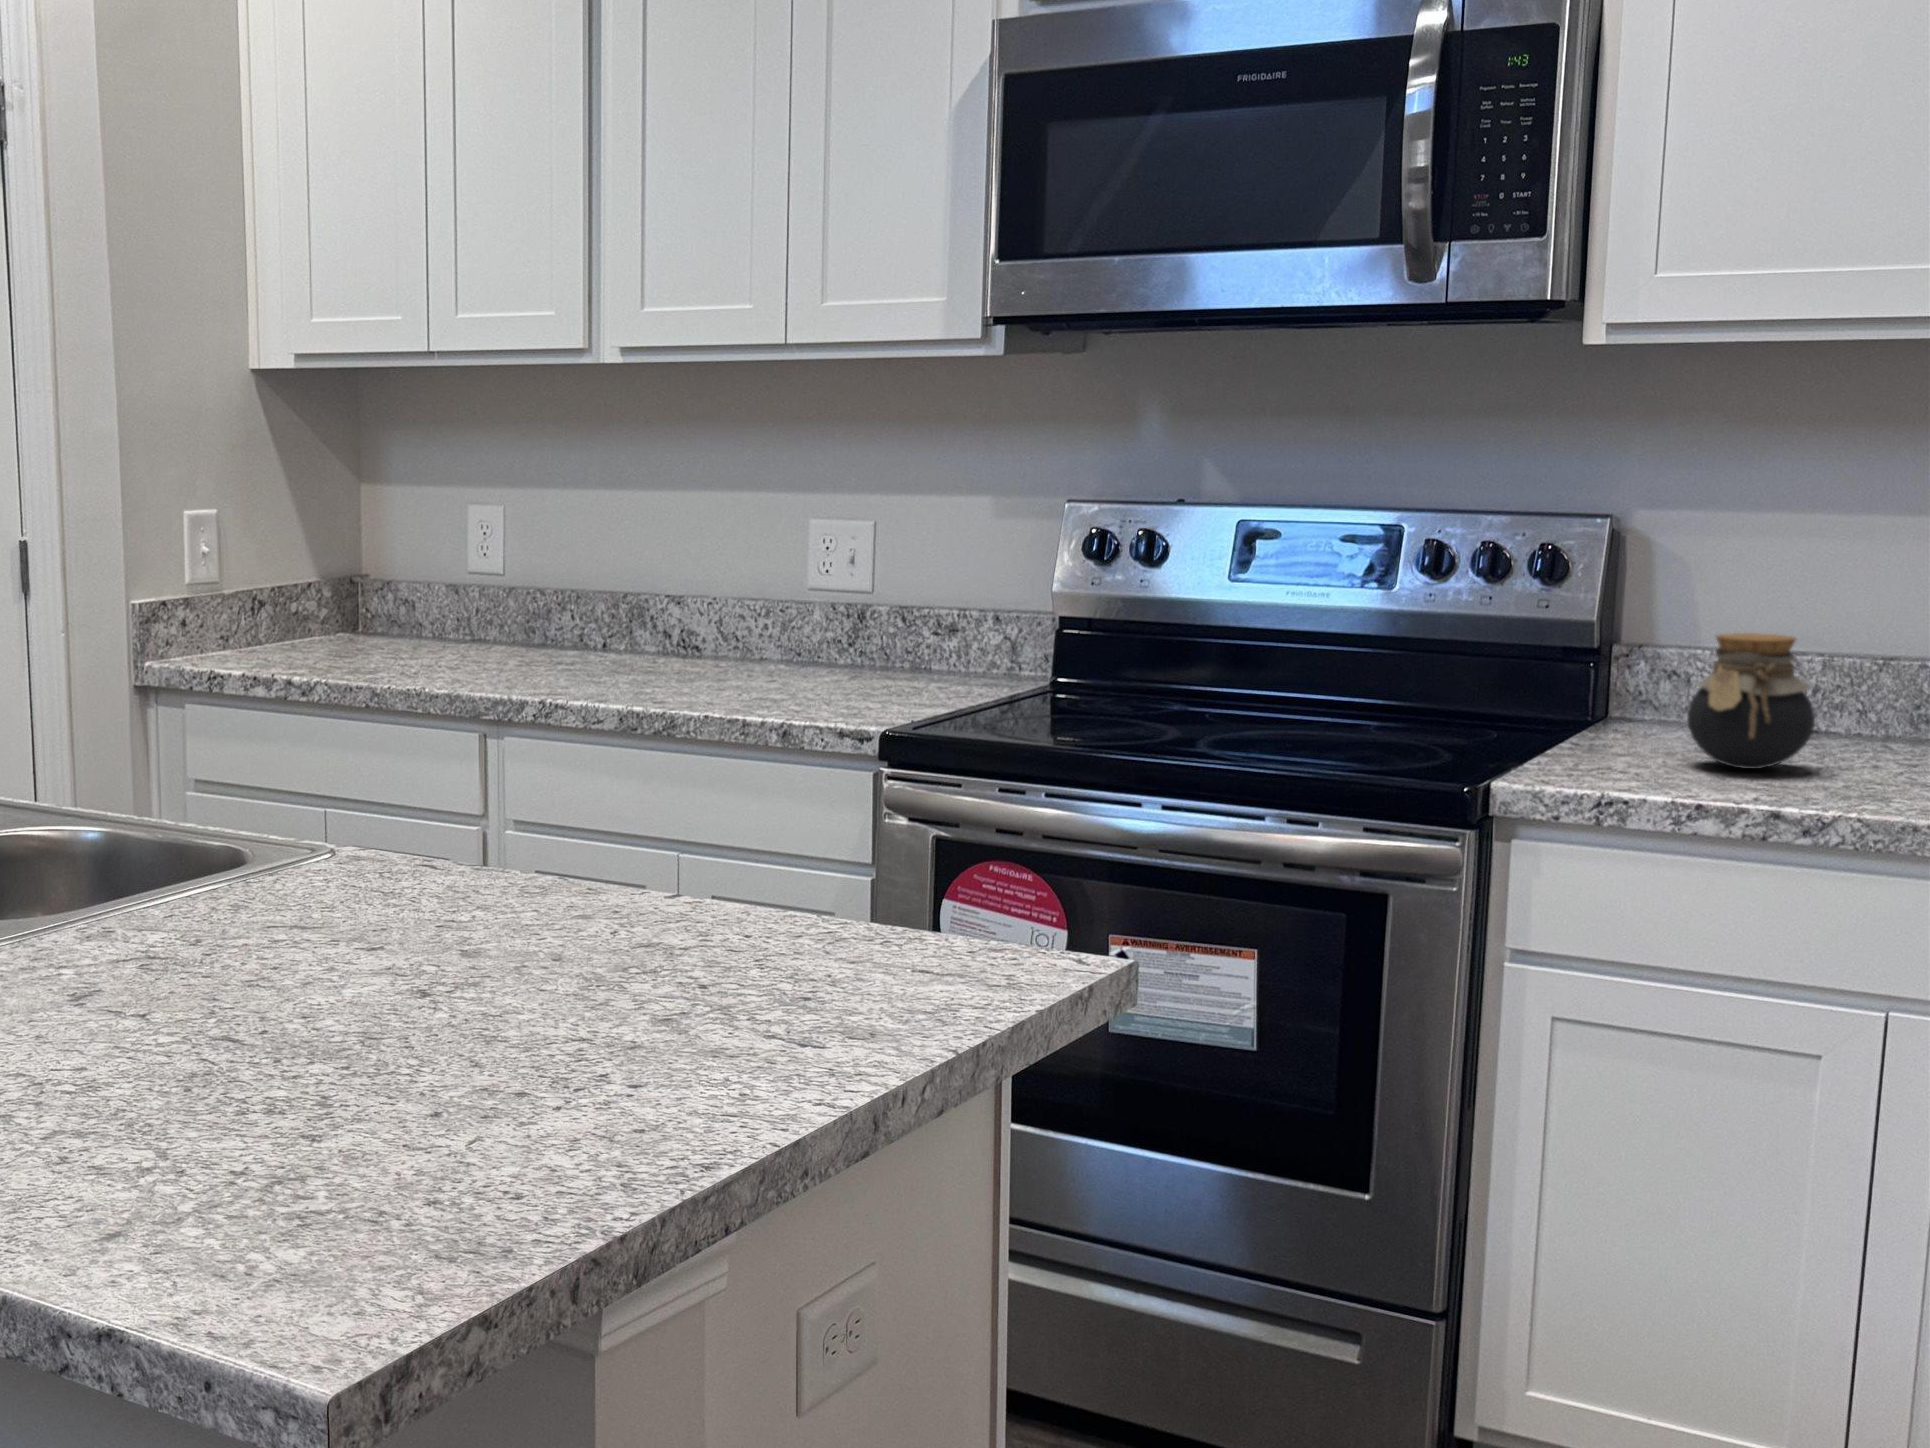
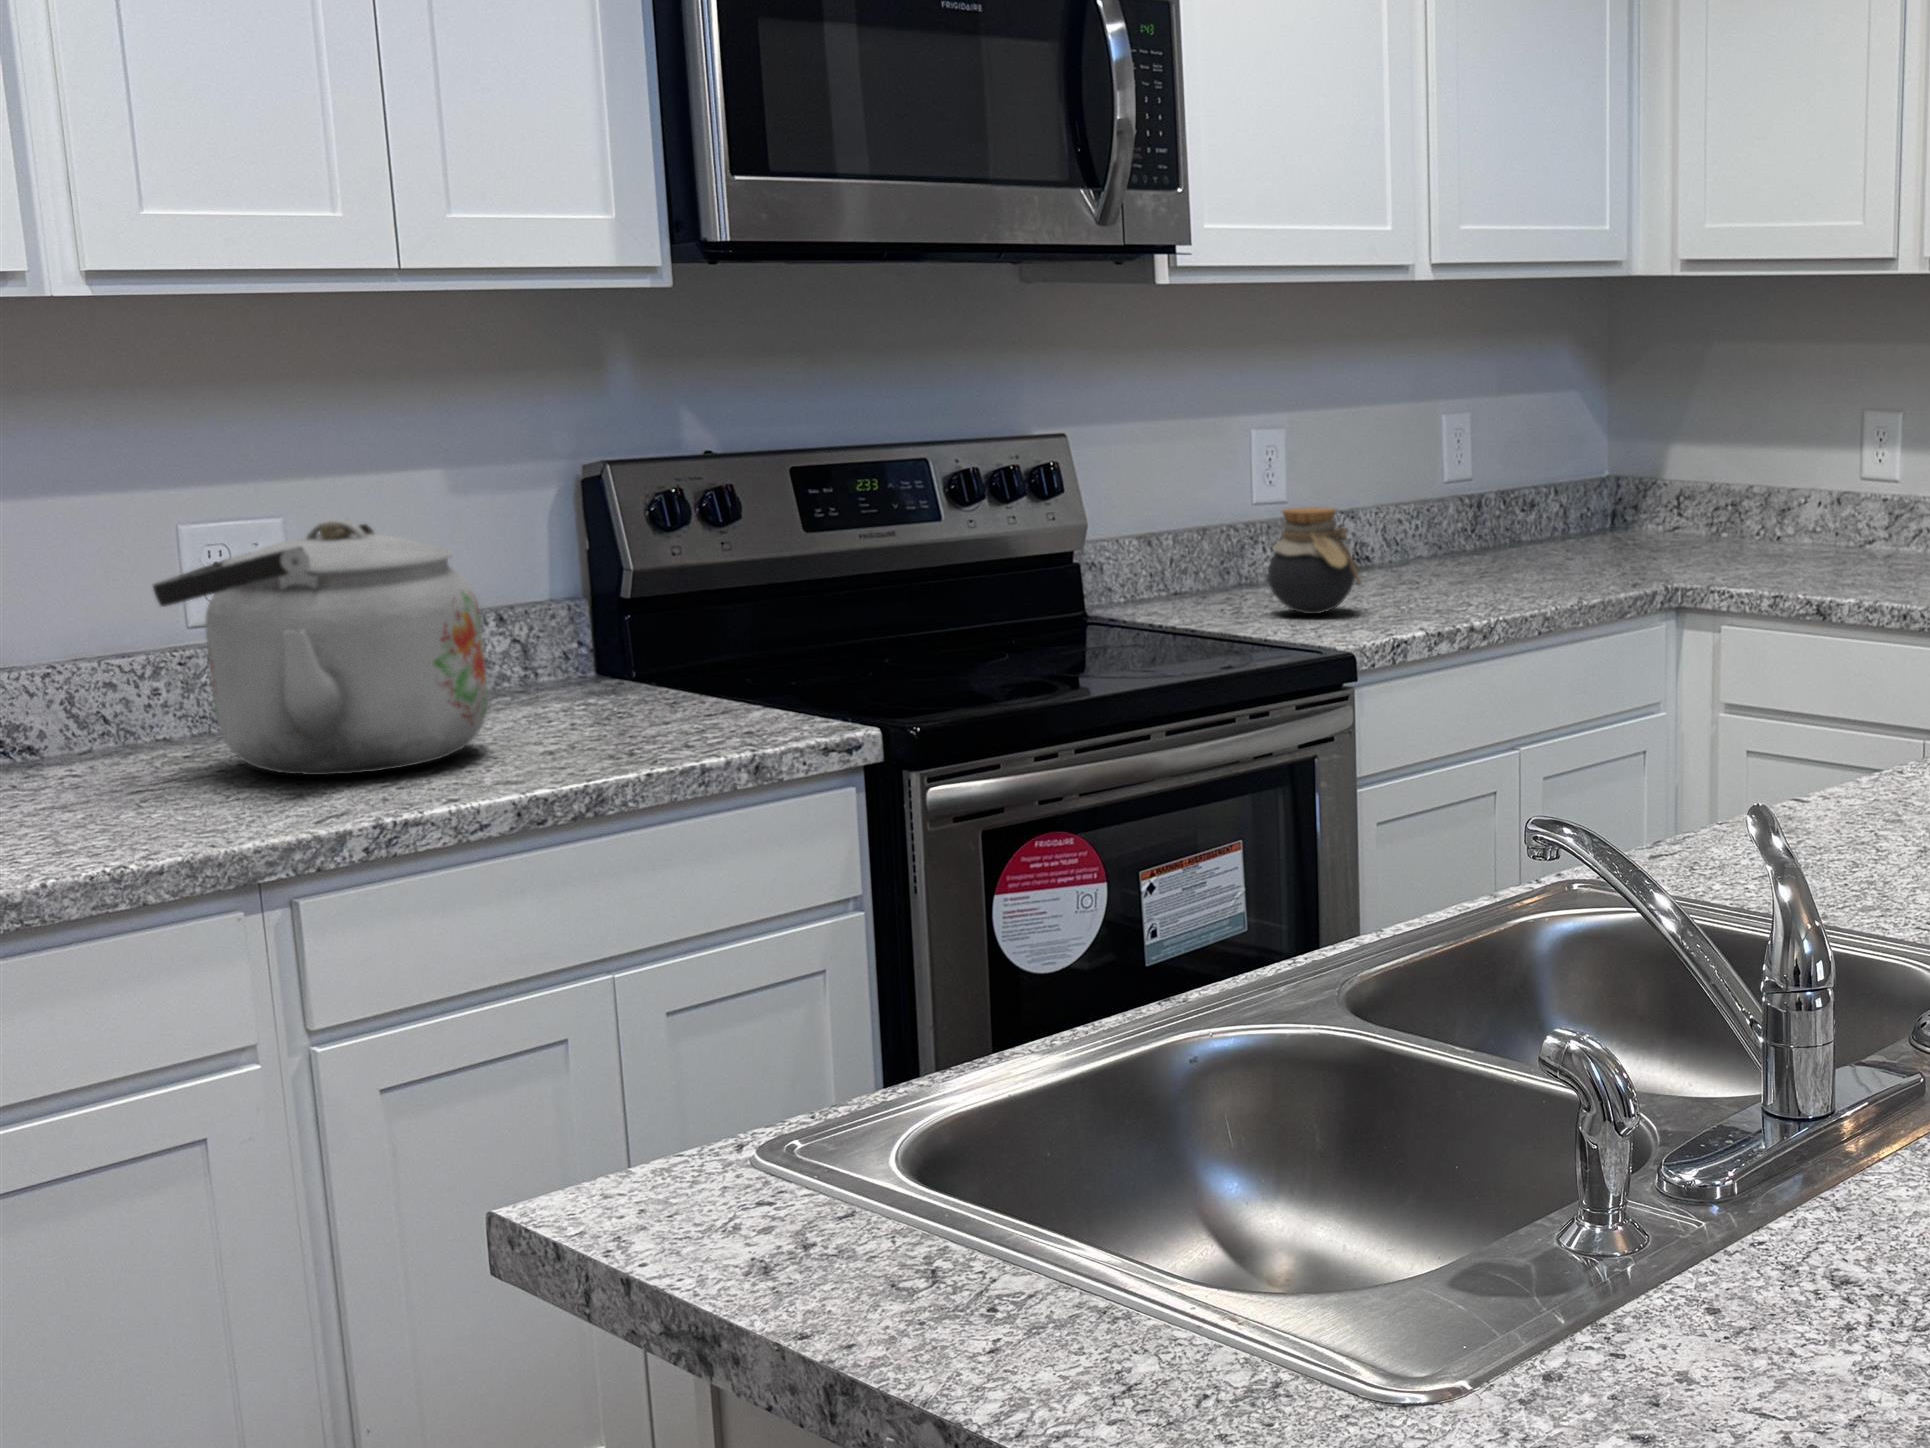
kettle: none [598,518,799,687] -> present [153,519,488,775]

